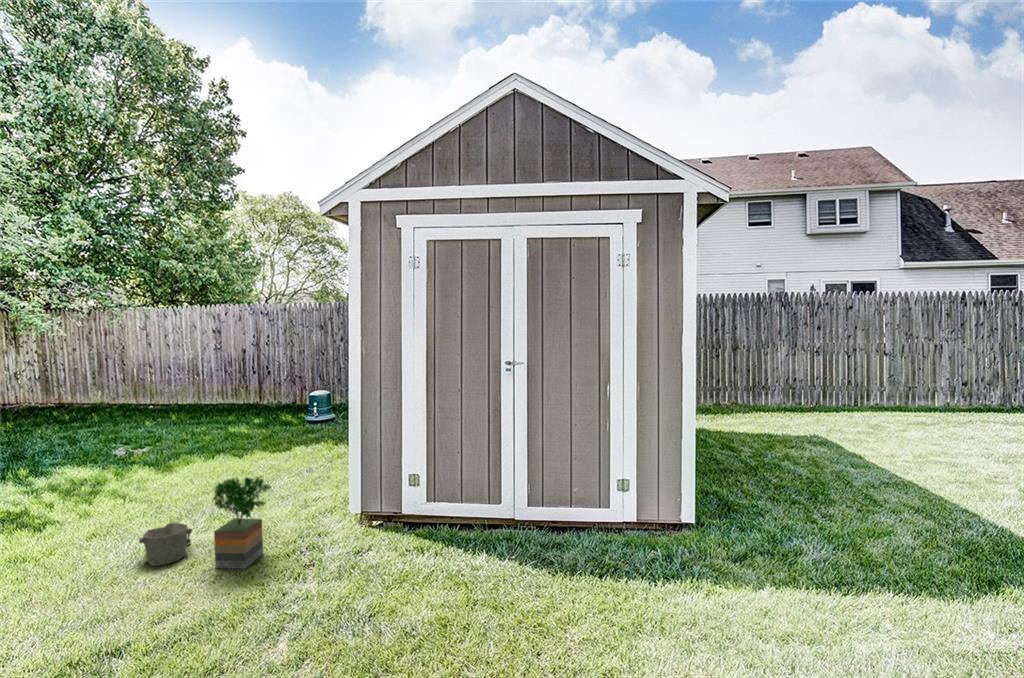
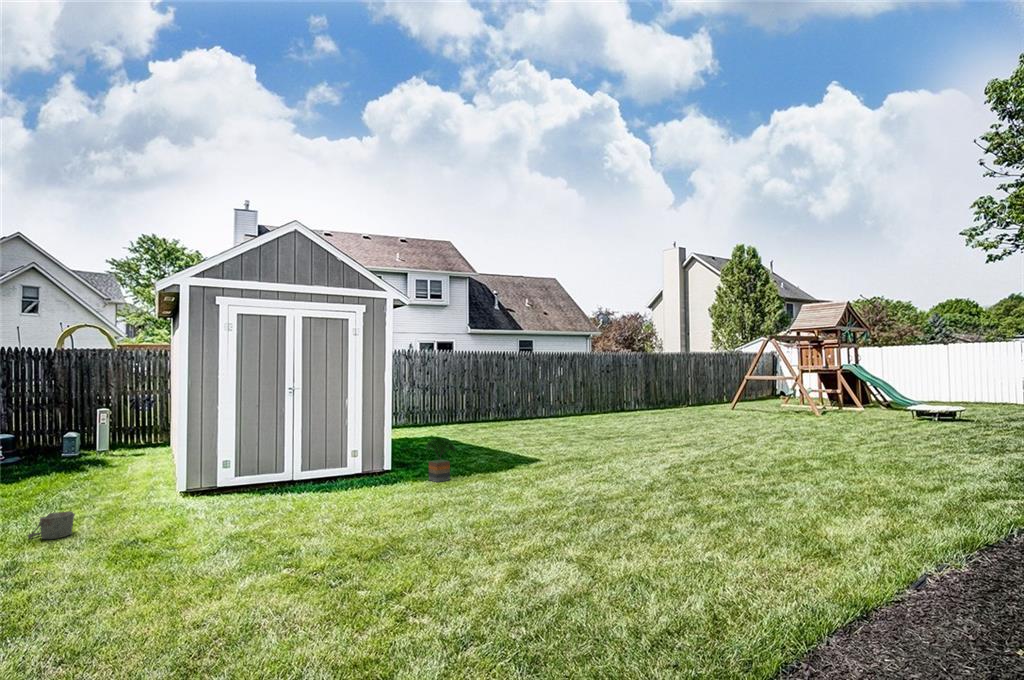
potted tree: present [213,478,271,569] -> present [426,438,456,482]

